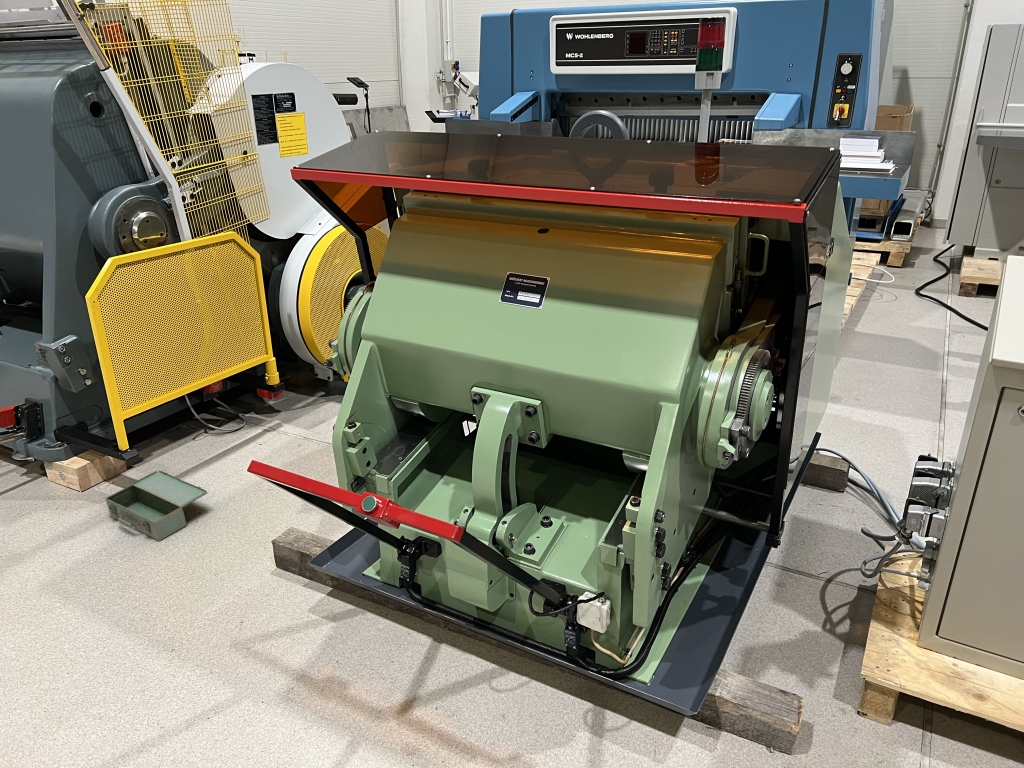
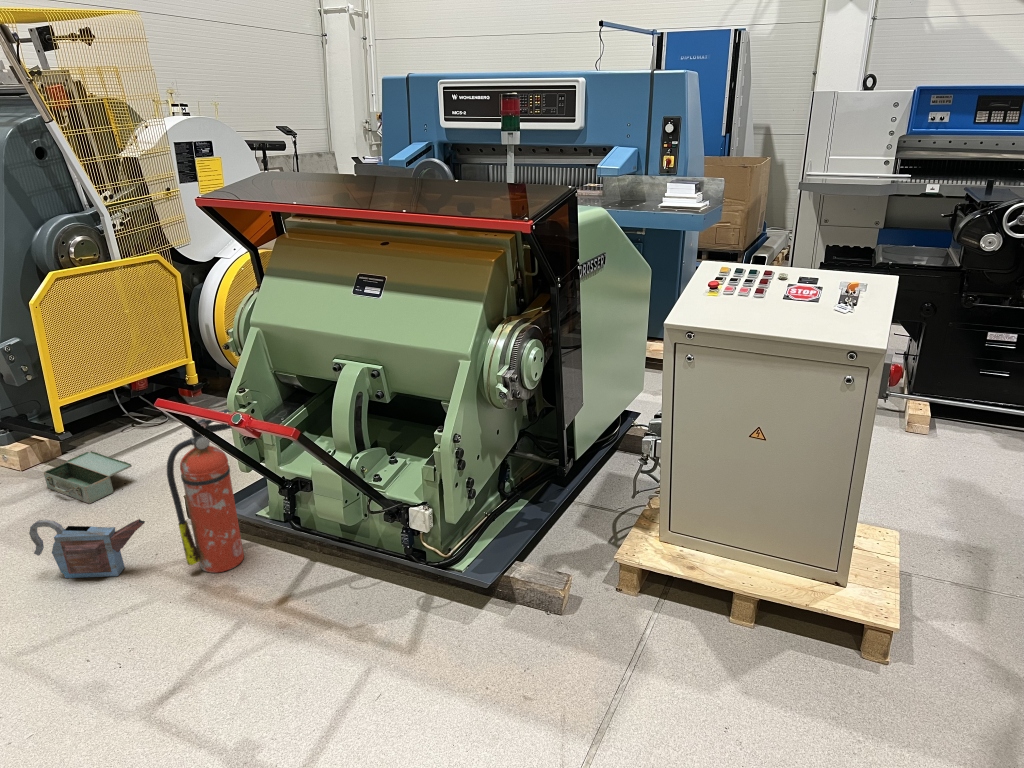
fire extinguisher: none [257,449,350,654] -> present [167,409,244,573]
watering can: none [86,584,229,654] -> present [29,519,145,578]

